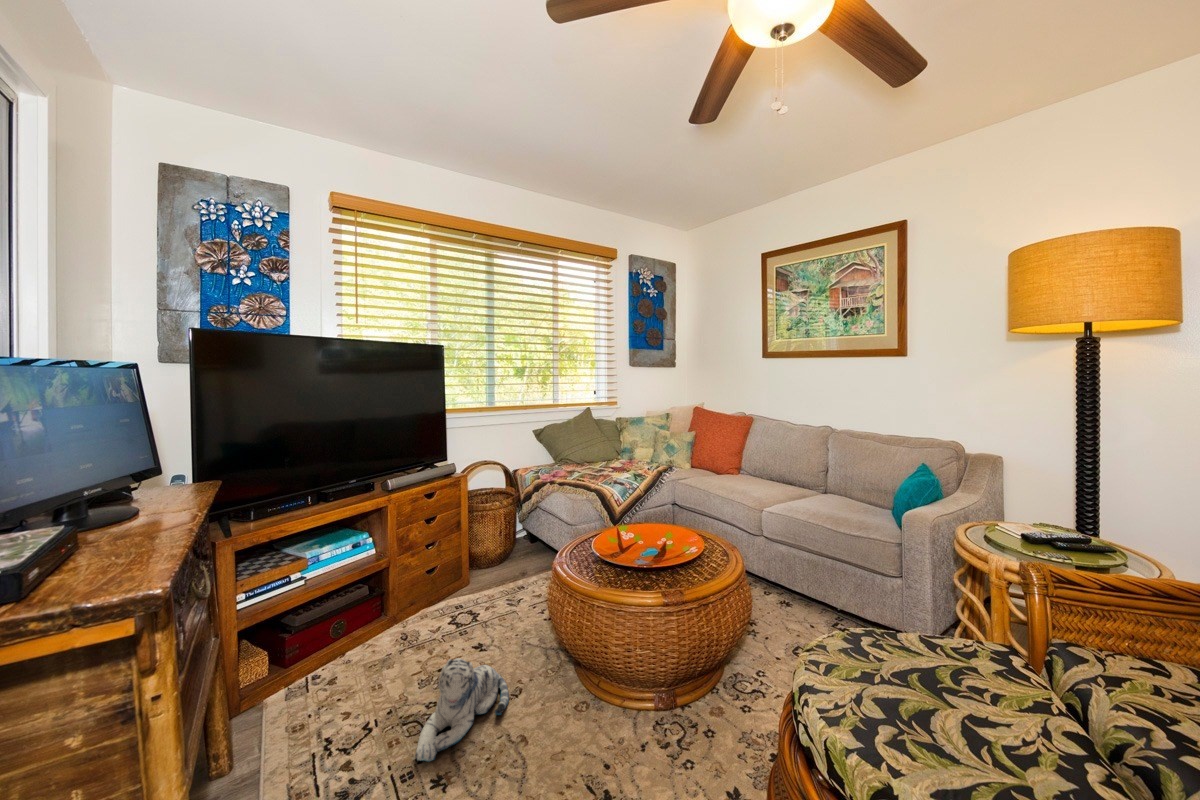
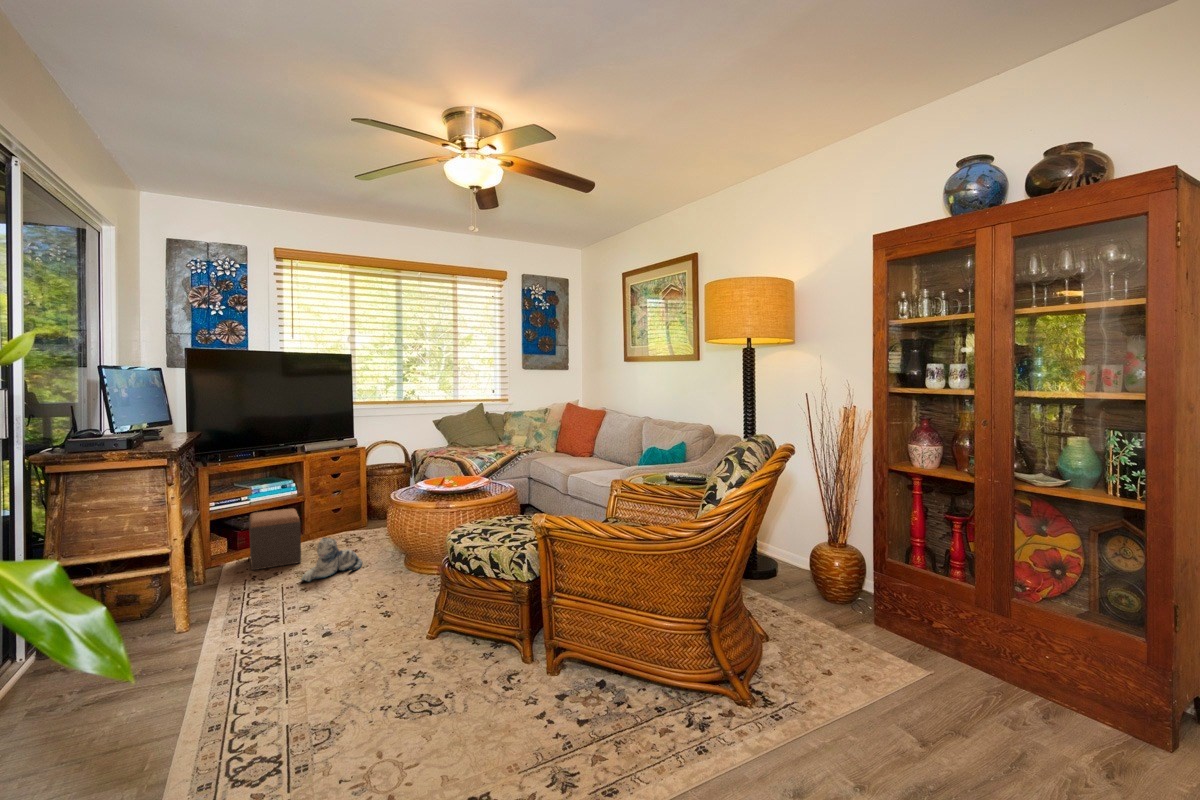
footstool: none [305,590,400,725] -> present [249,508,301,570]

